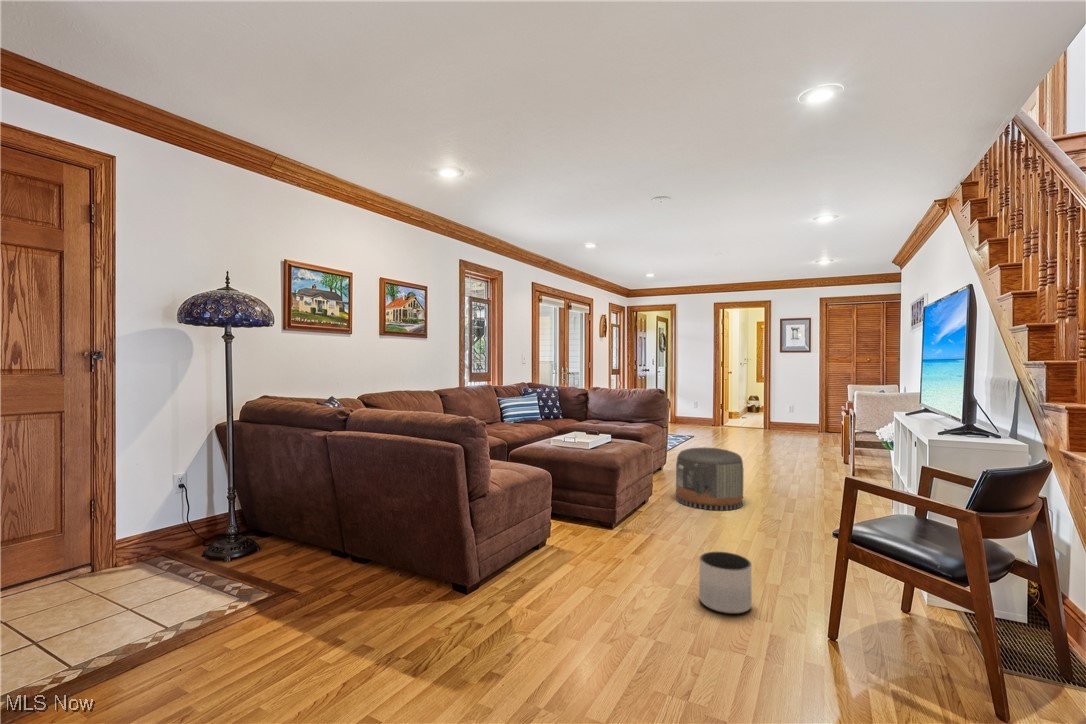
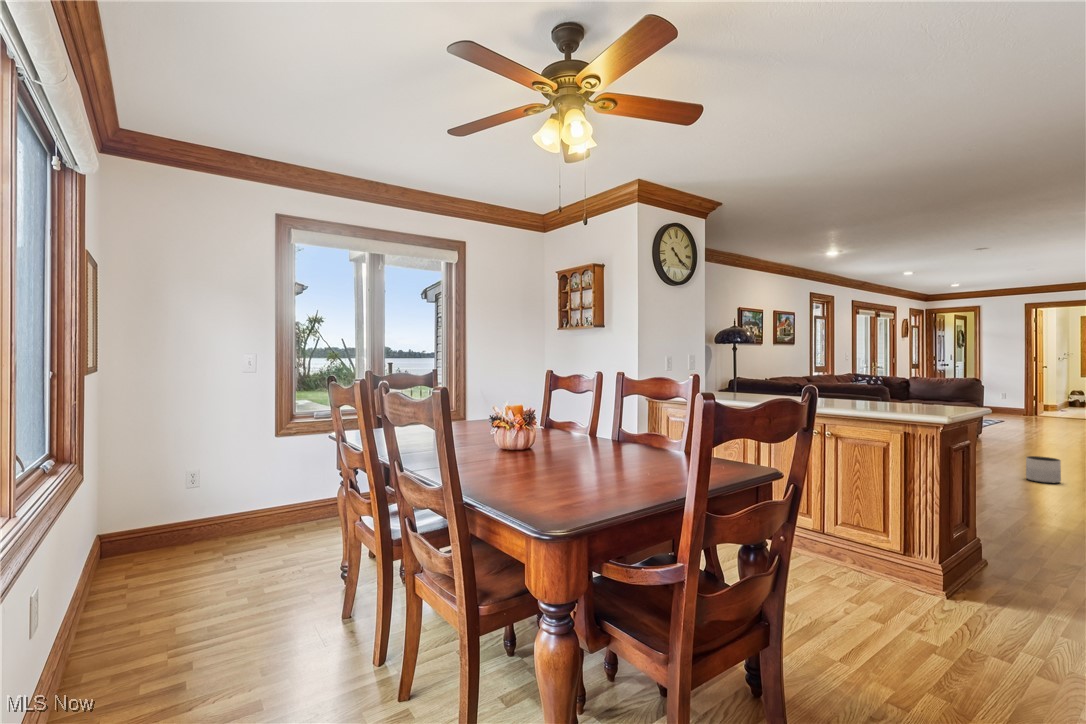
pouf: present [676,447,744,510] -> none [998,416,1058,456]

